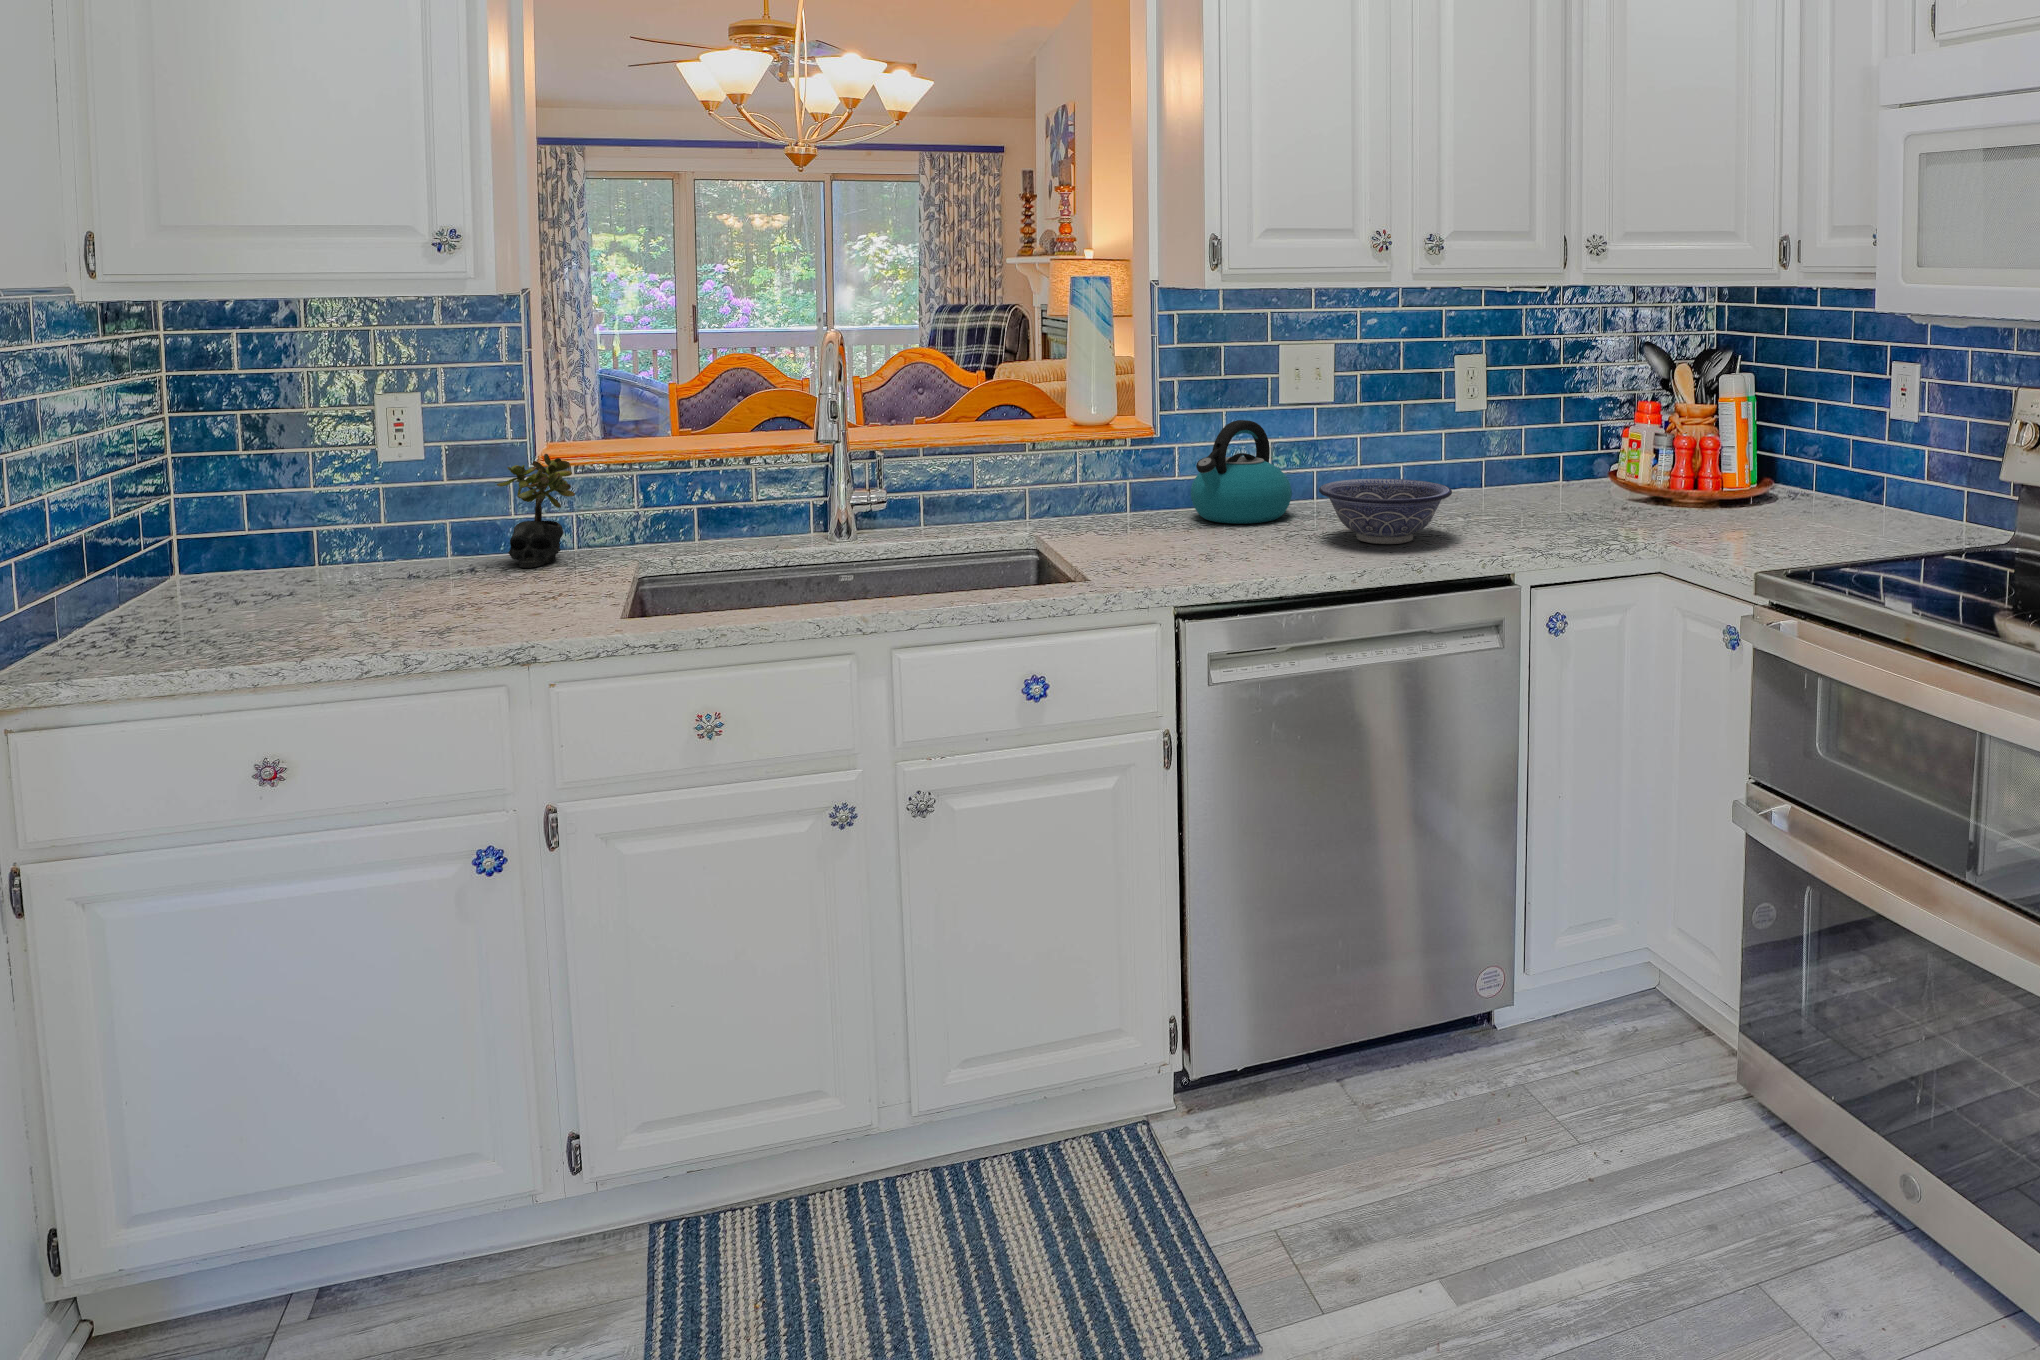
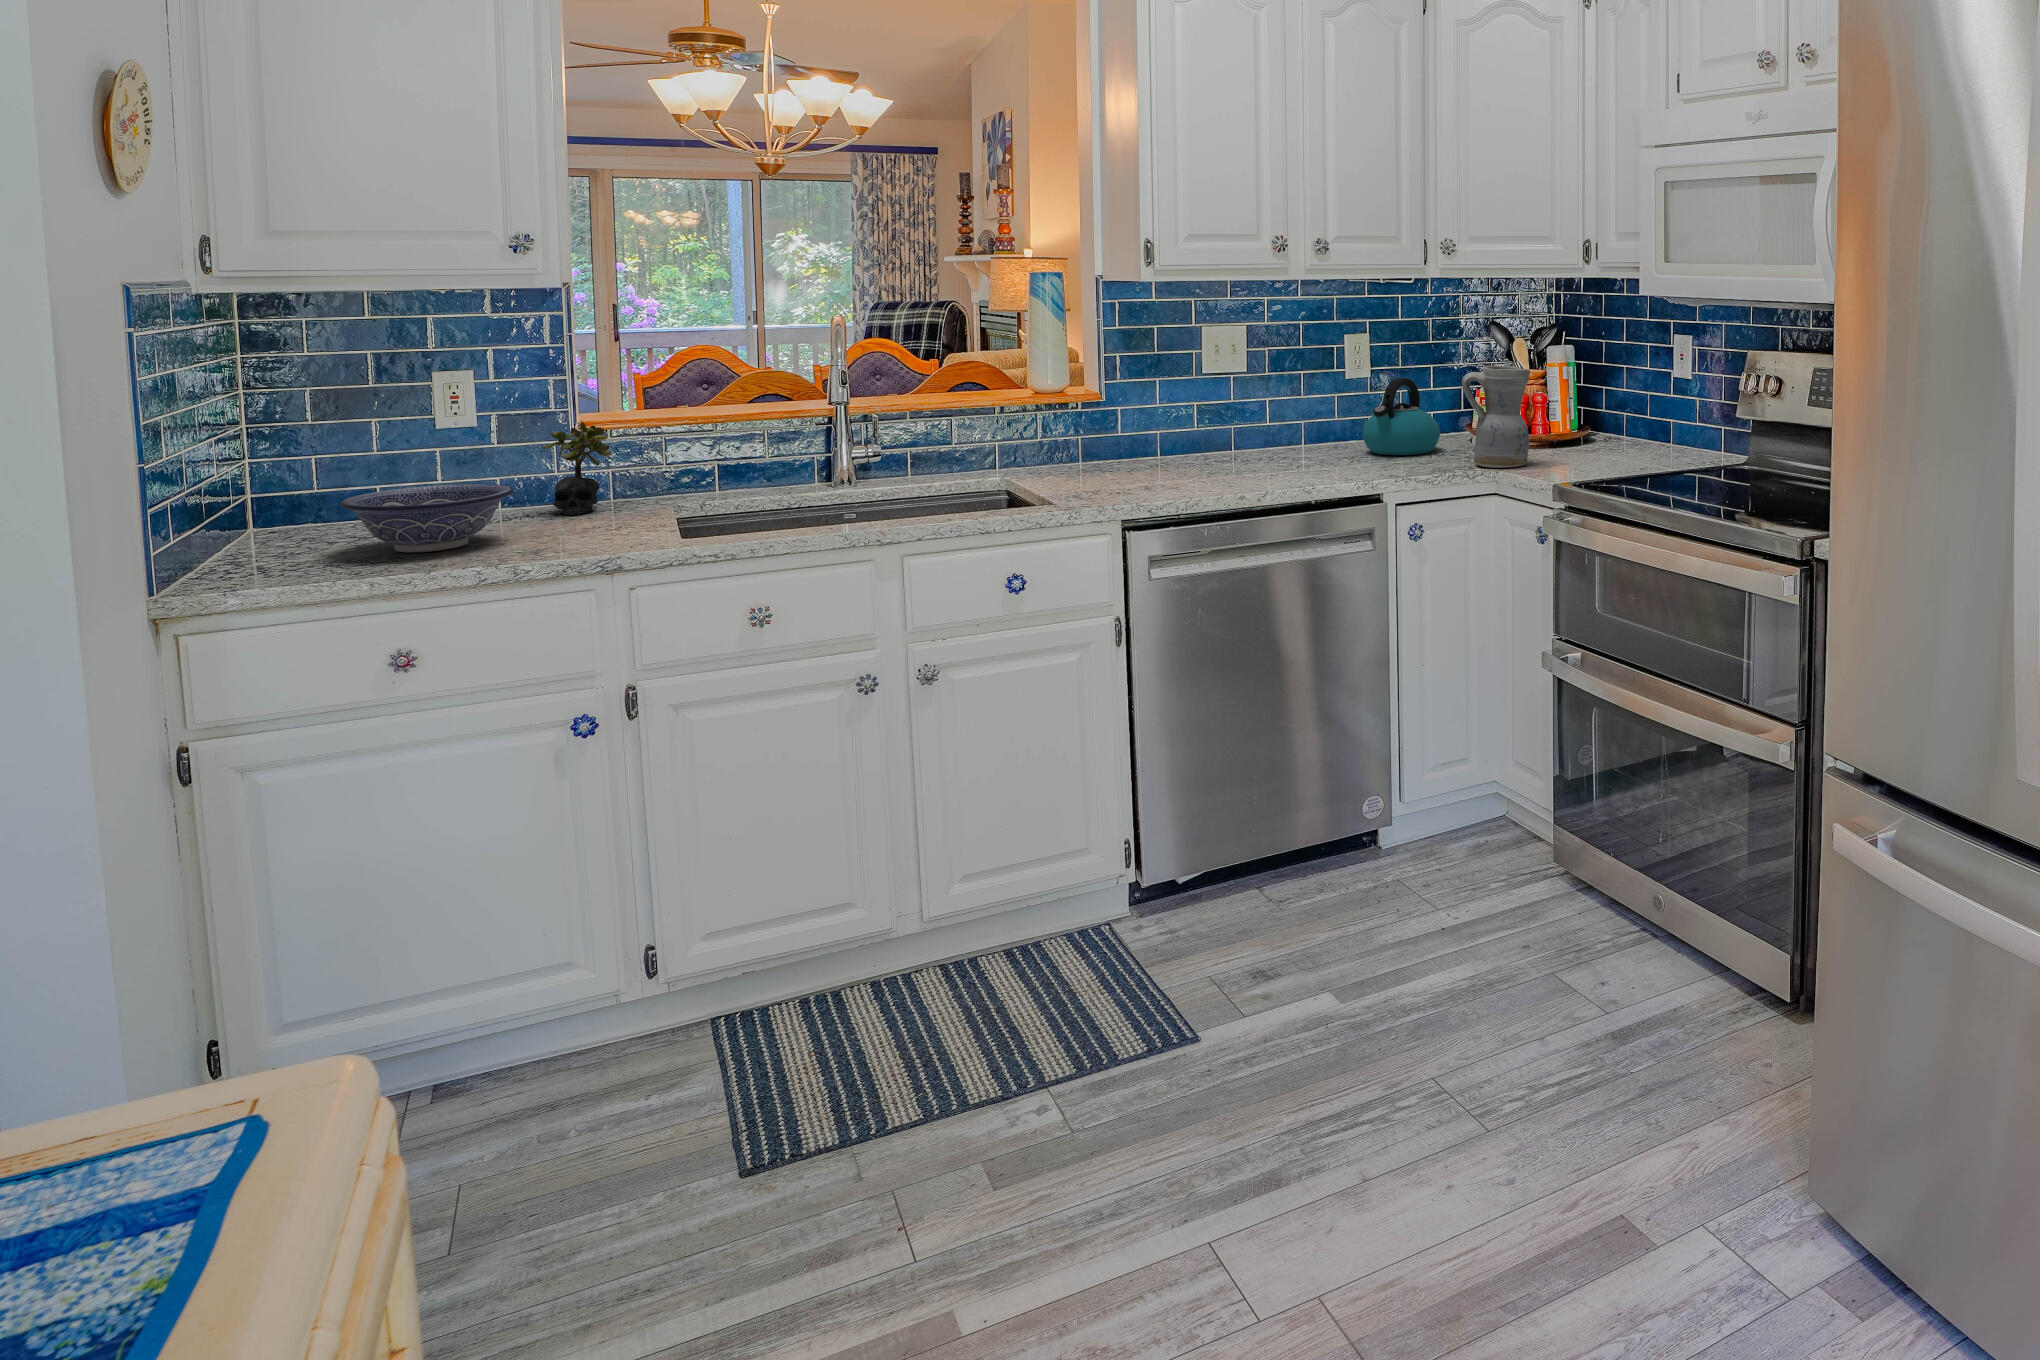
ceramic pitcher: none [1612,400,1708,539] -> present [1462,366,1530,468]
kettle: present [1191,420,1292,524] -> present [1363,378,1440,455]
decorative bowl: present [1319,478,1452,544] -> present [340,484,514,552]

